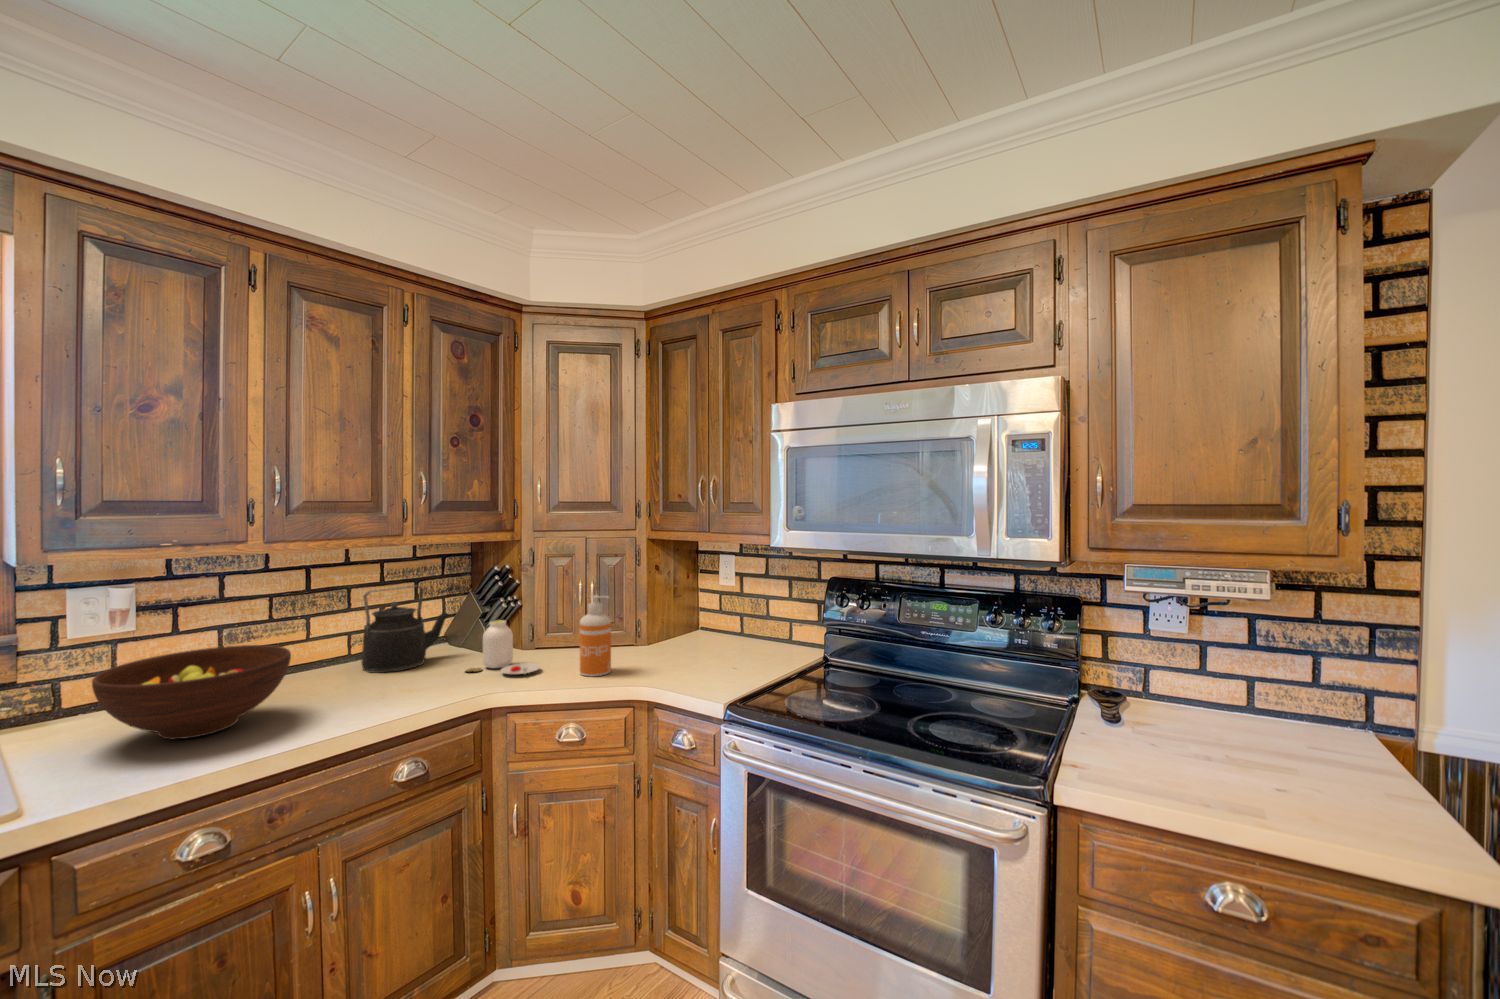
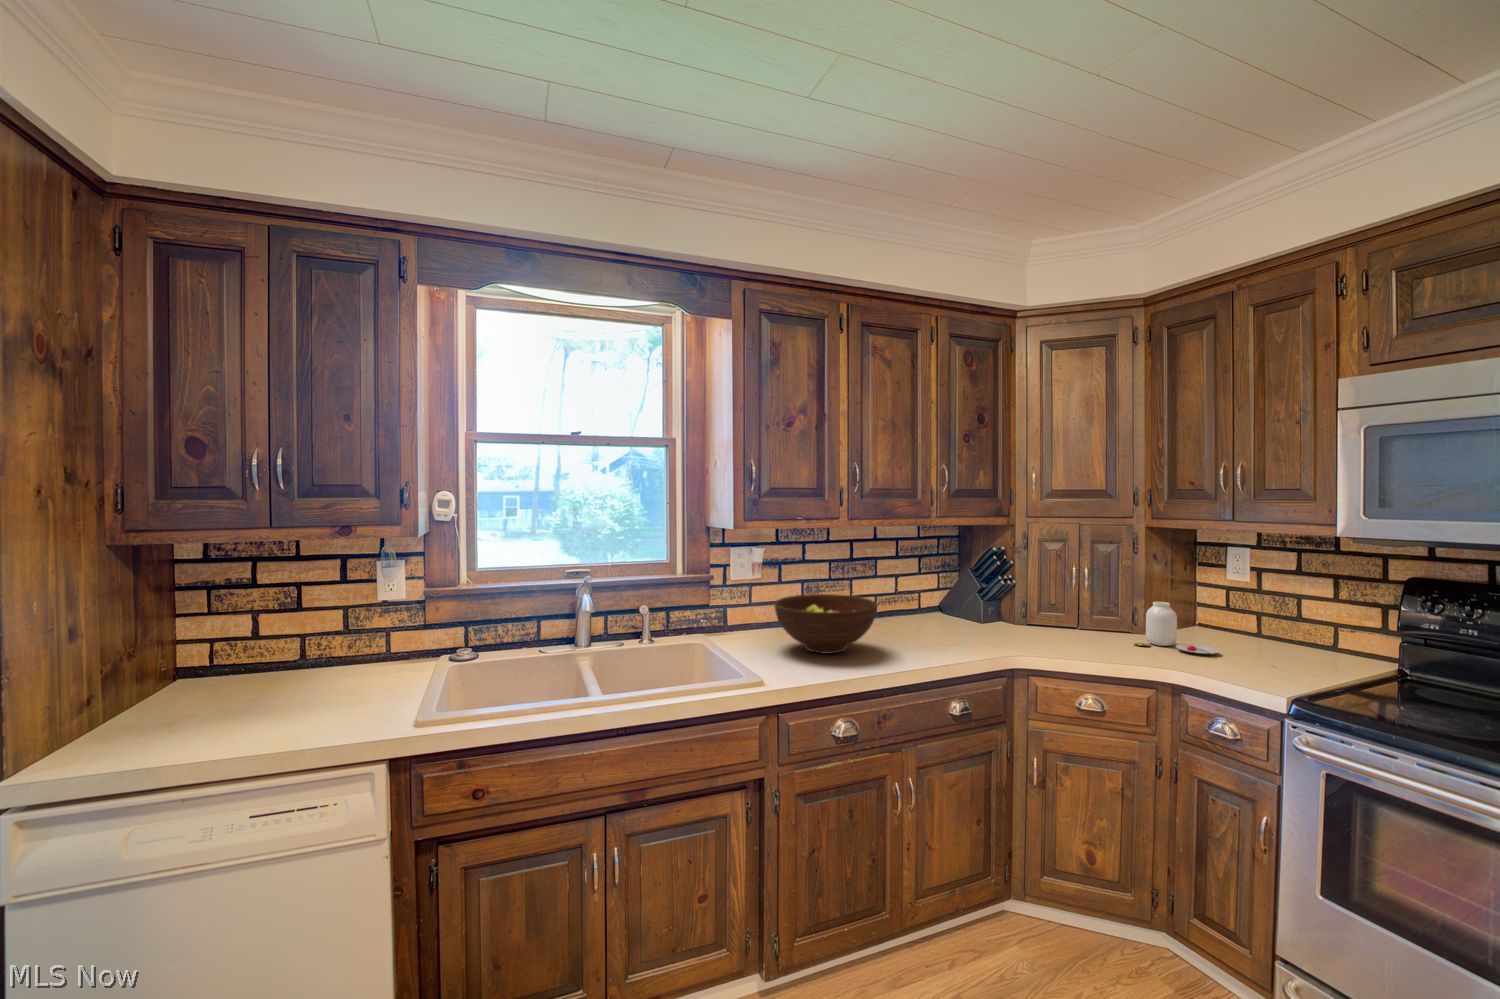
kettle: present [362,585,449,673] -> none [890,560,951,630]
soap dispenser: present [580,595,611,676] -> none [1091,579,1124,655]
jar: present [466,620,540,674] -> present [1134,602,1219,654]

